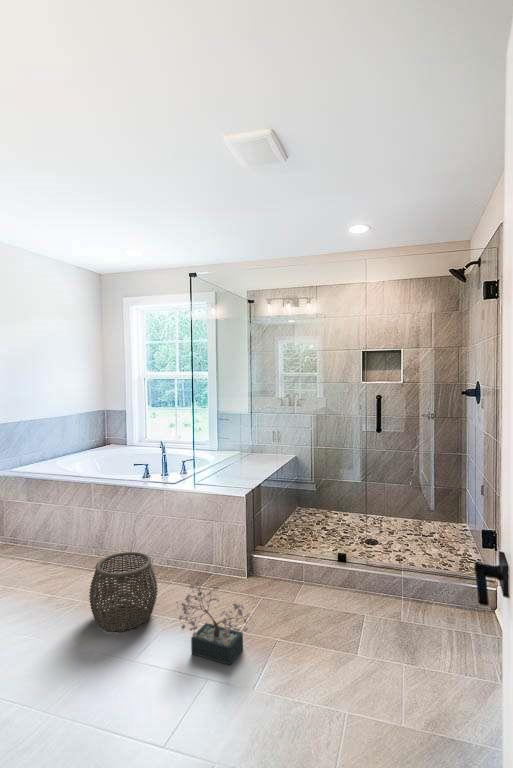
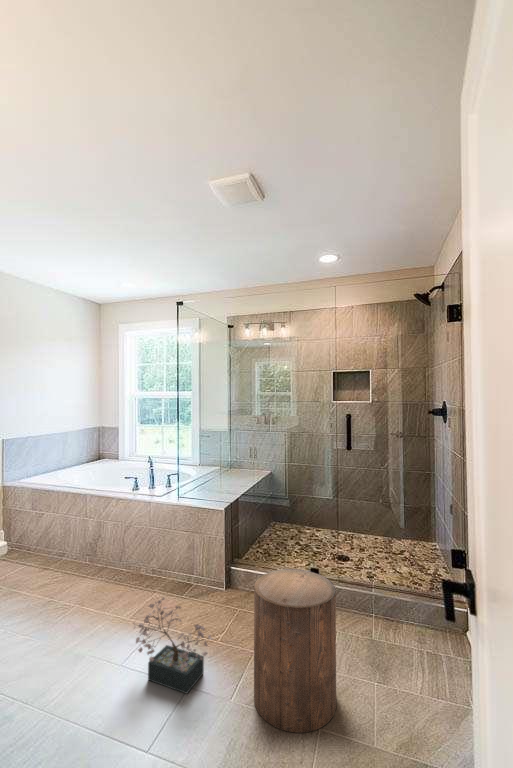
woven basket: present [89,552,158,632] -> none [48,568,122,654]
stool: none [293,552,371,696] -> present [254,569,336,733]

